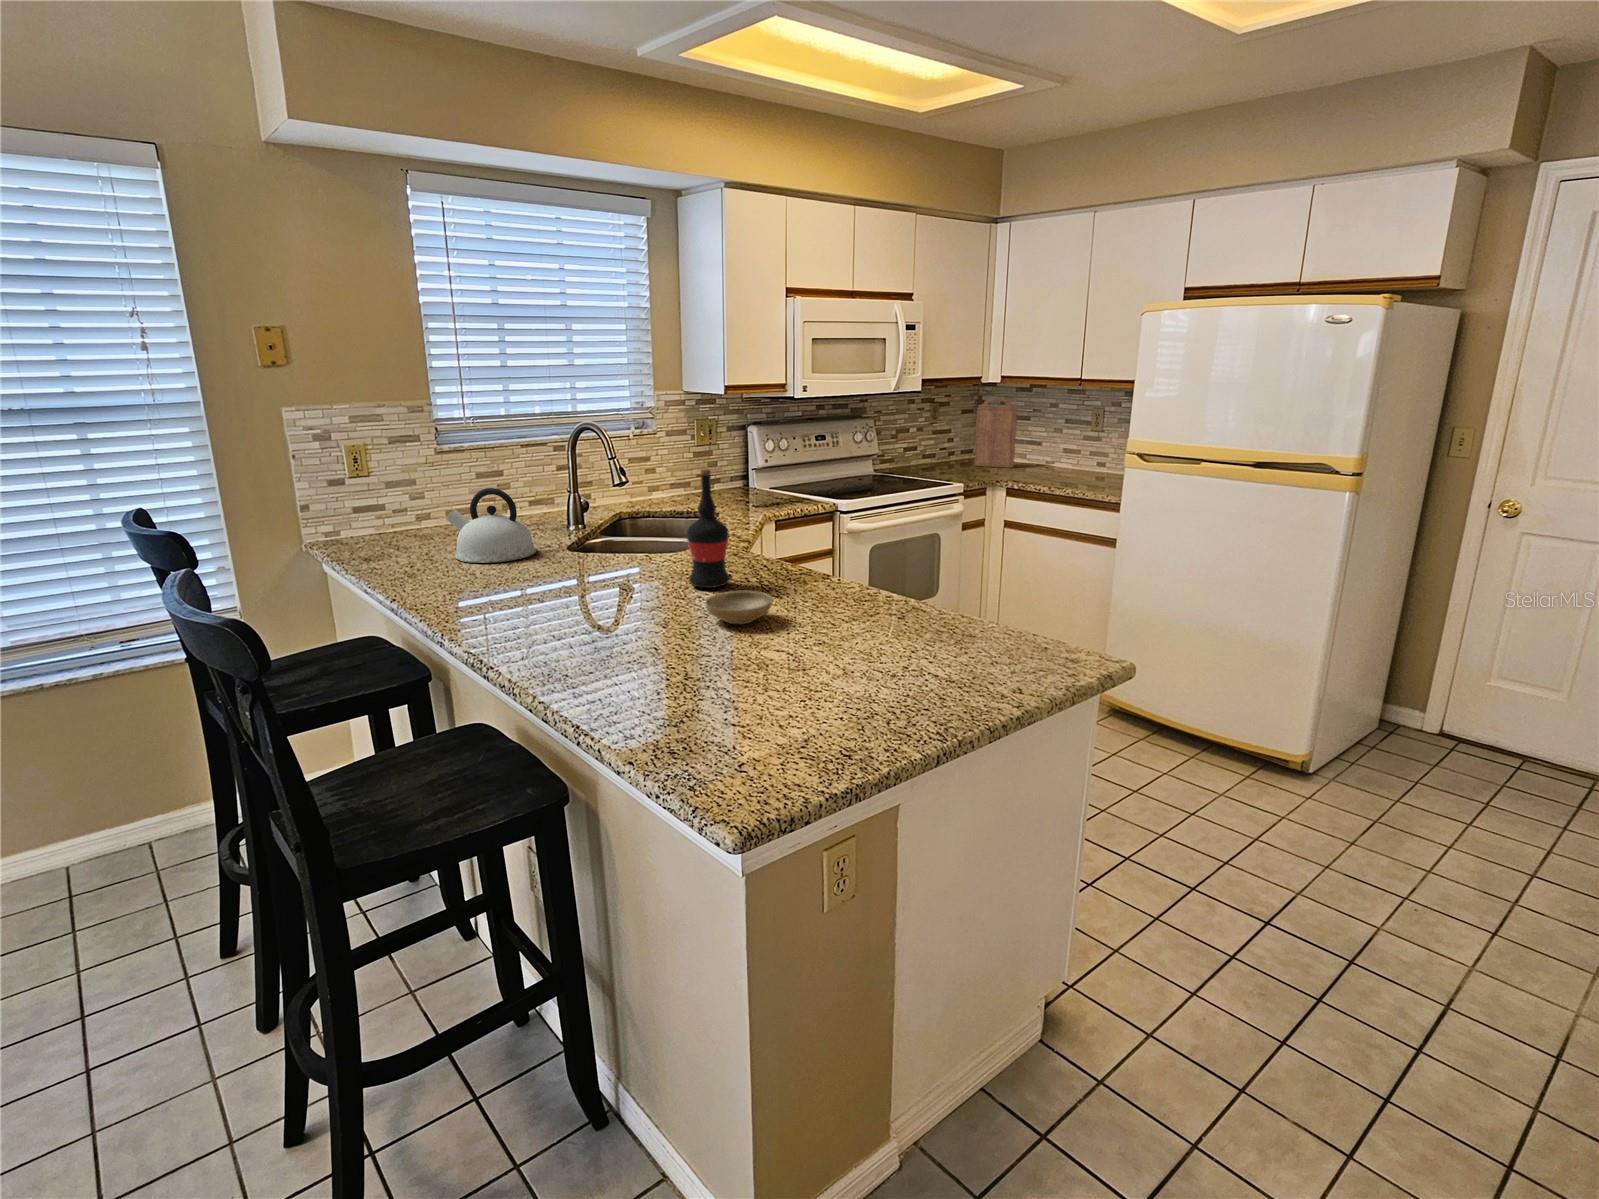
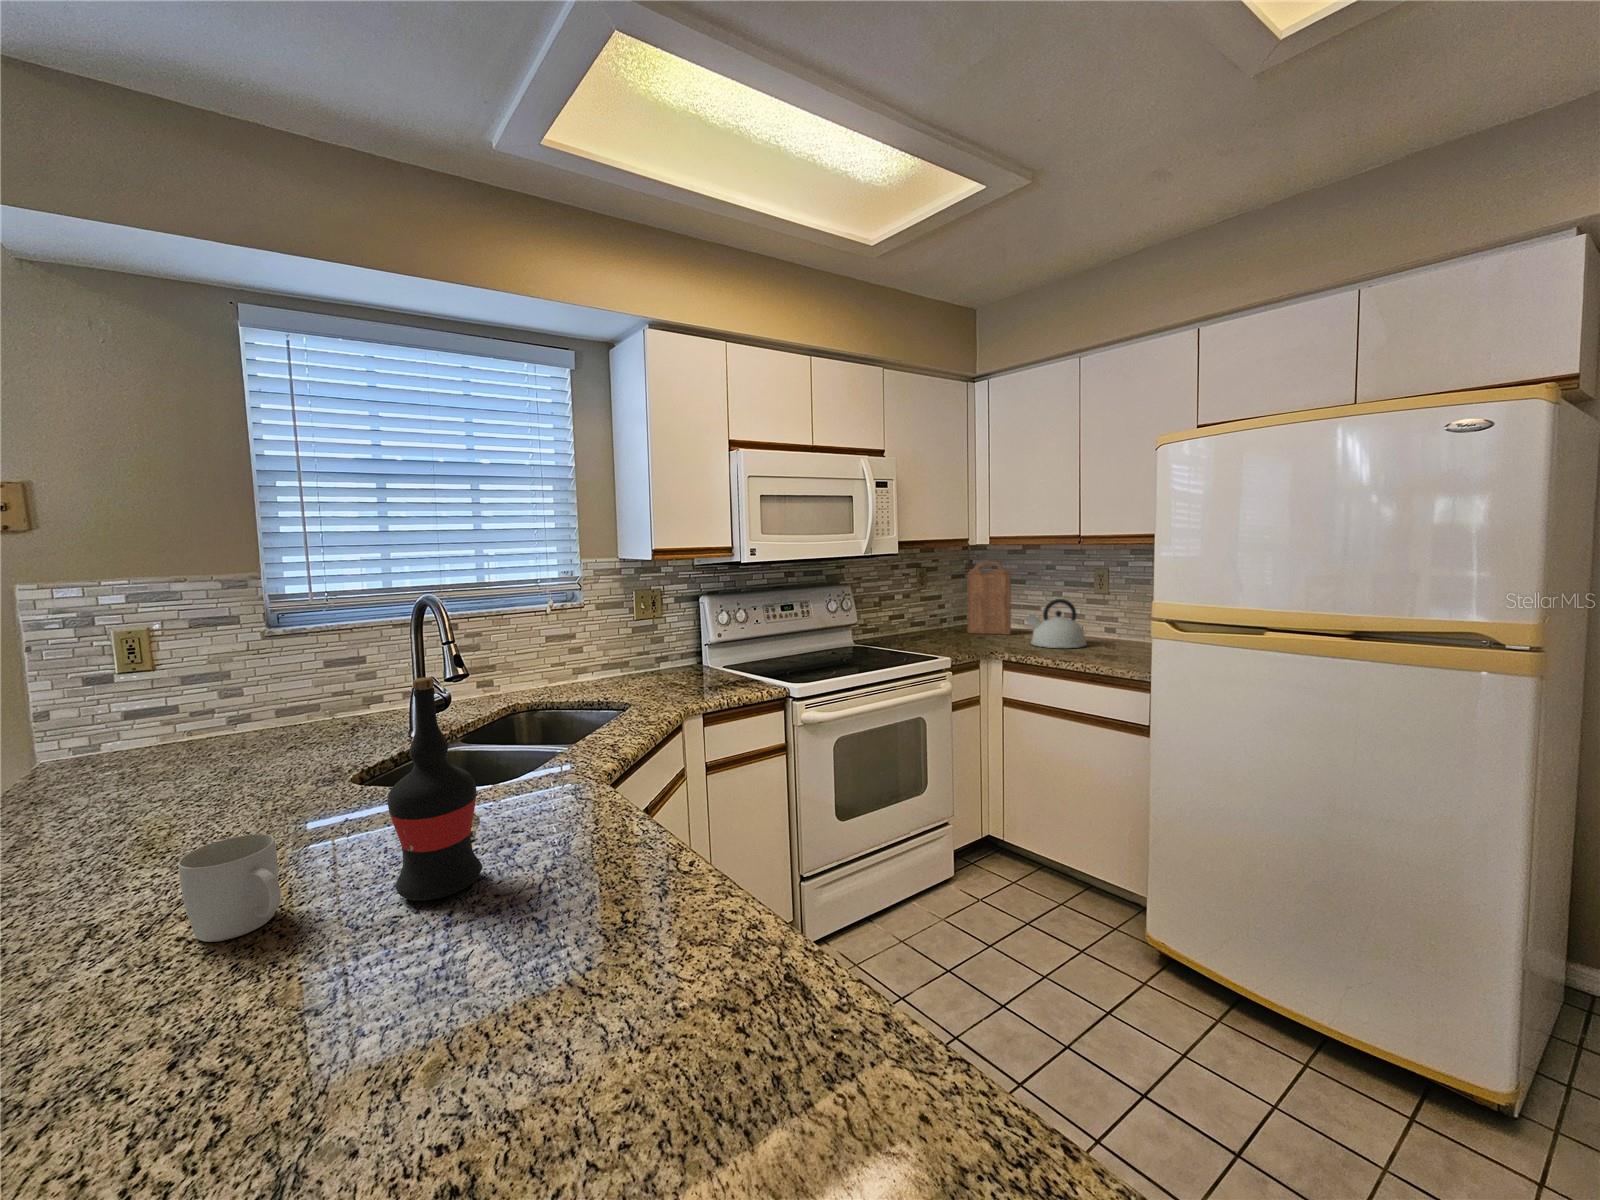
kettle: present [446,488,536,563] -> present [1026,599,1087,648]
mug: none [598,552,651,600] -> present [178,834,281,942]
ceramic bowl: present [705,591,772,624] -> none [228,959,426,1094]

